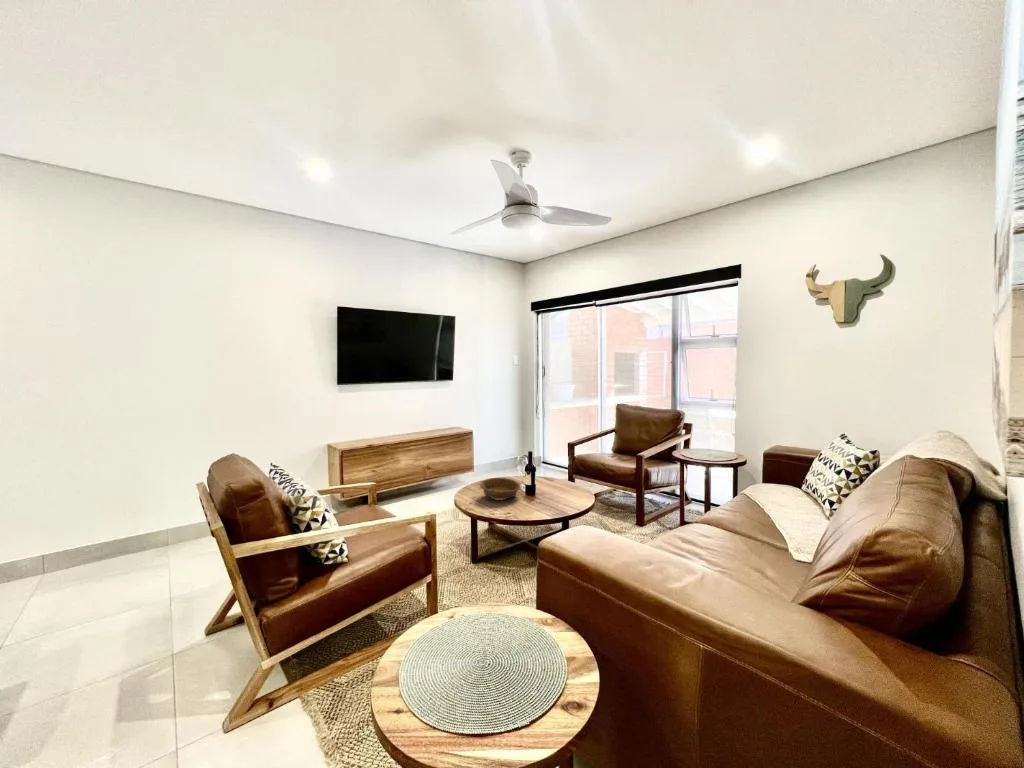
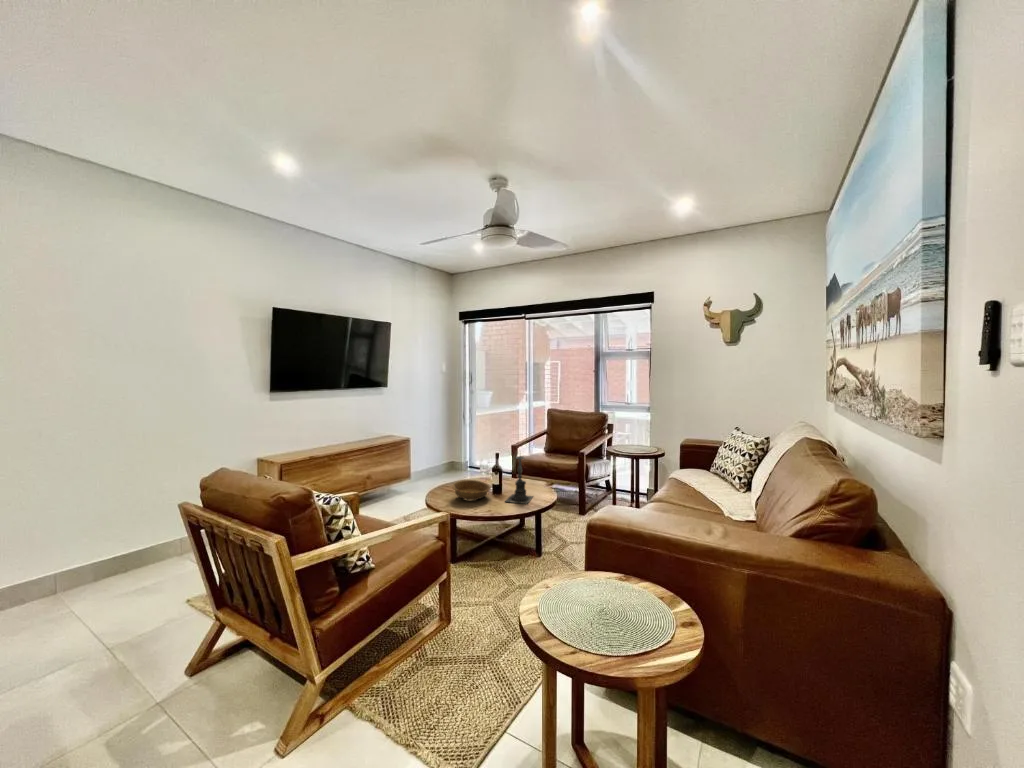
candle holder: none [530,450,566,509] -> present [506,456,533,504]

